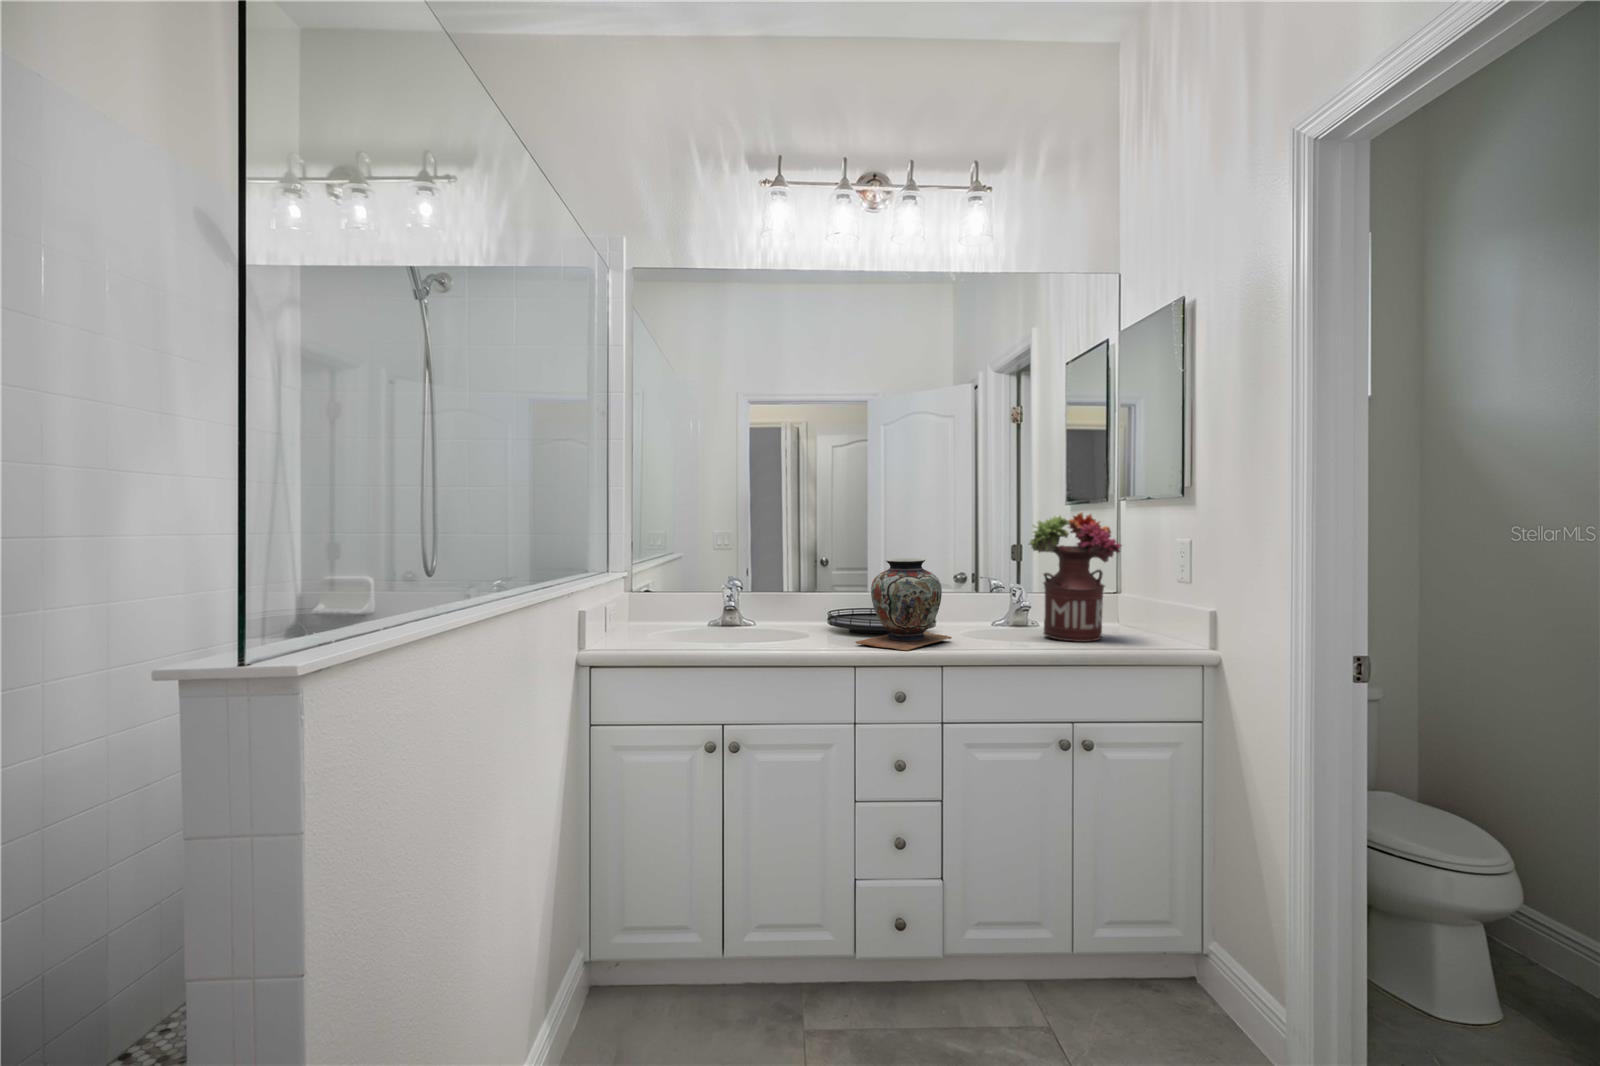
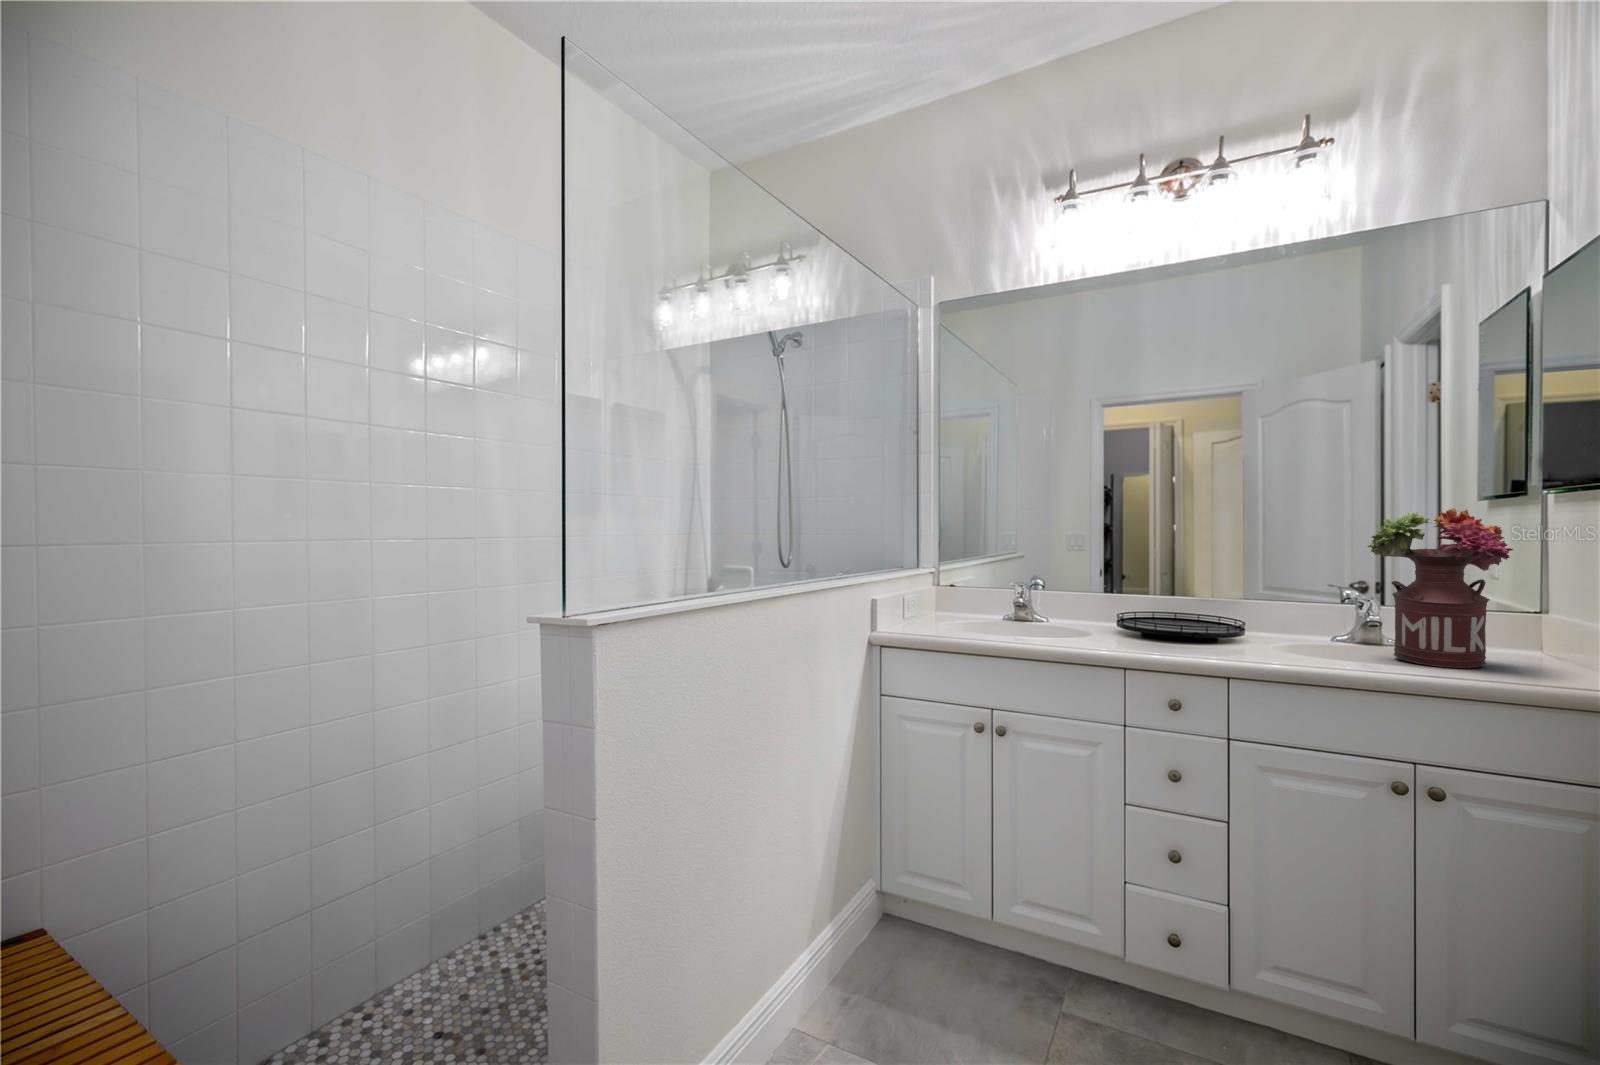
decorative vase: present [856,558,952,650] -> none [1133,560,1257,657]

